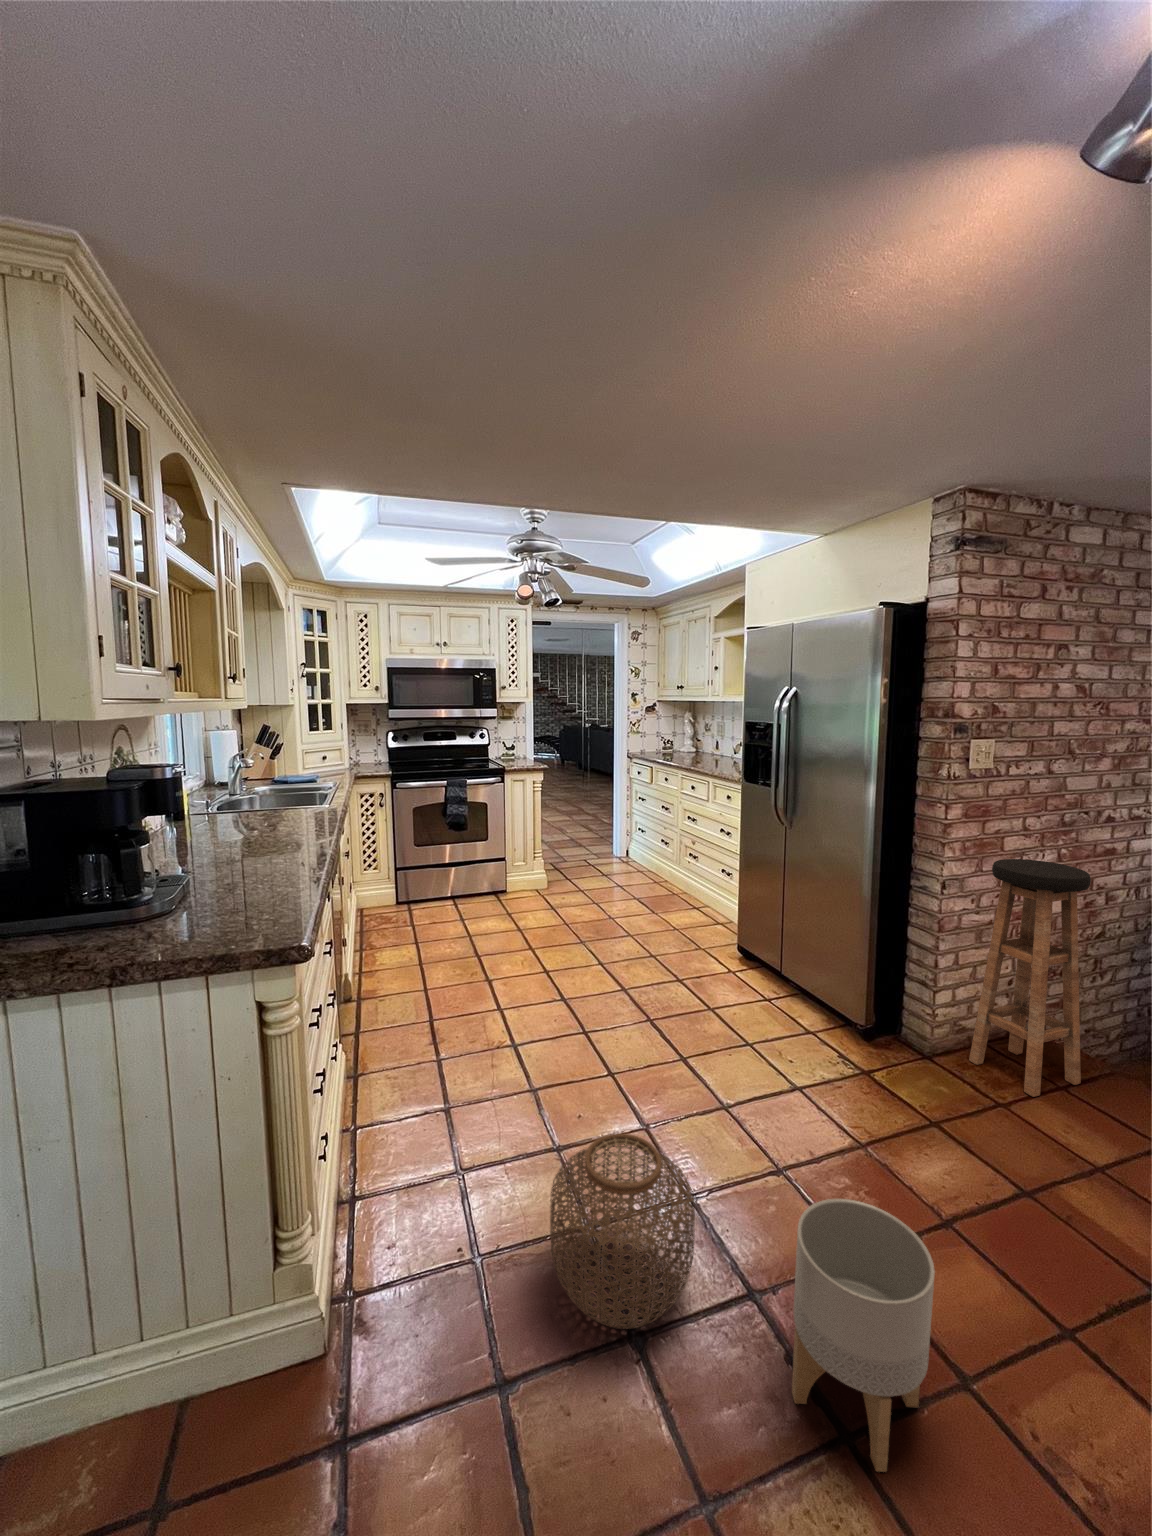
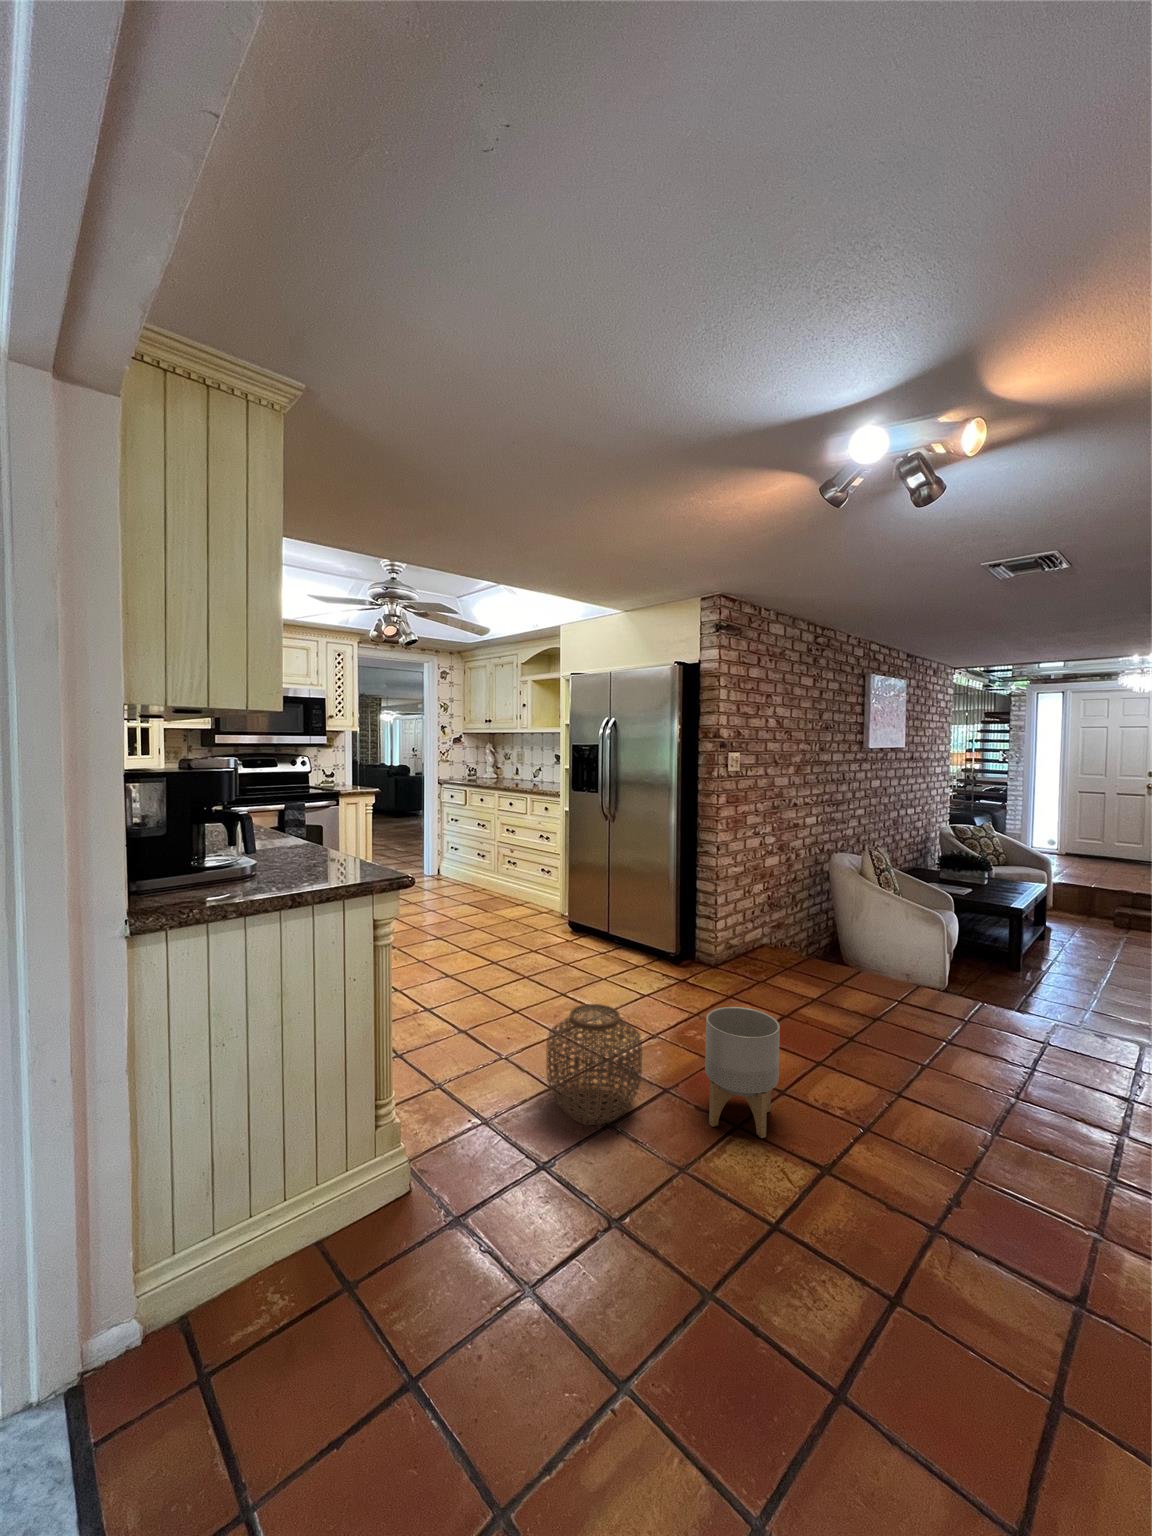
bar stool: present [969,859,1091,1097] -> none [737,829,797,976]

